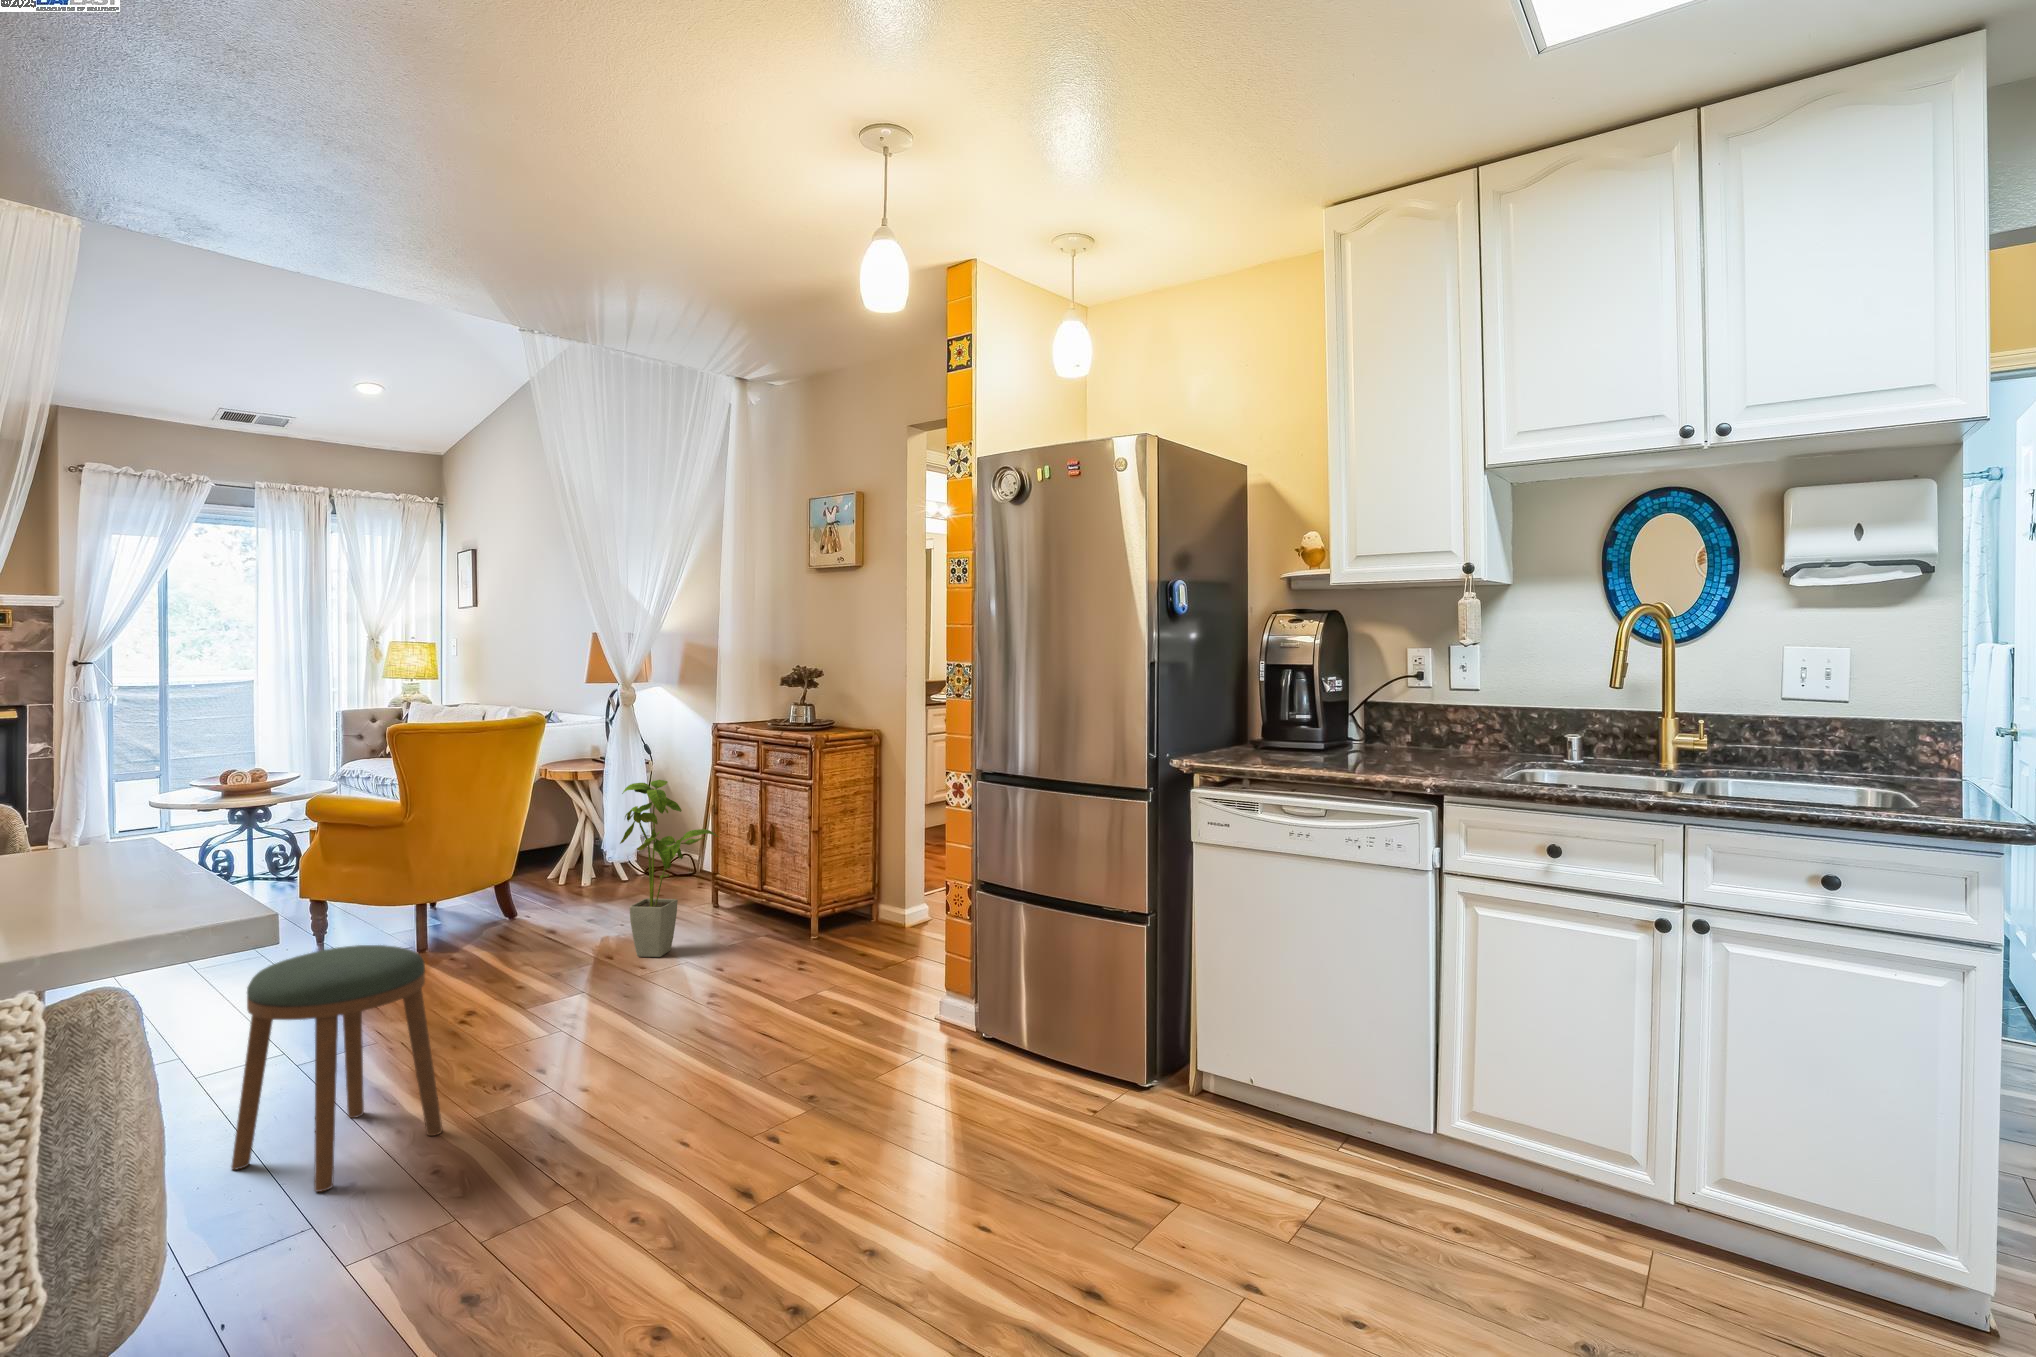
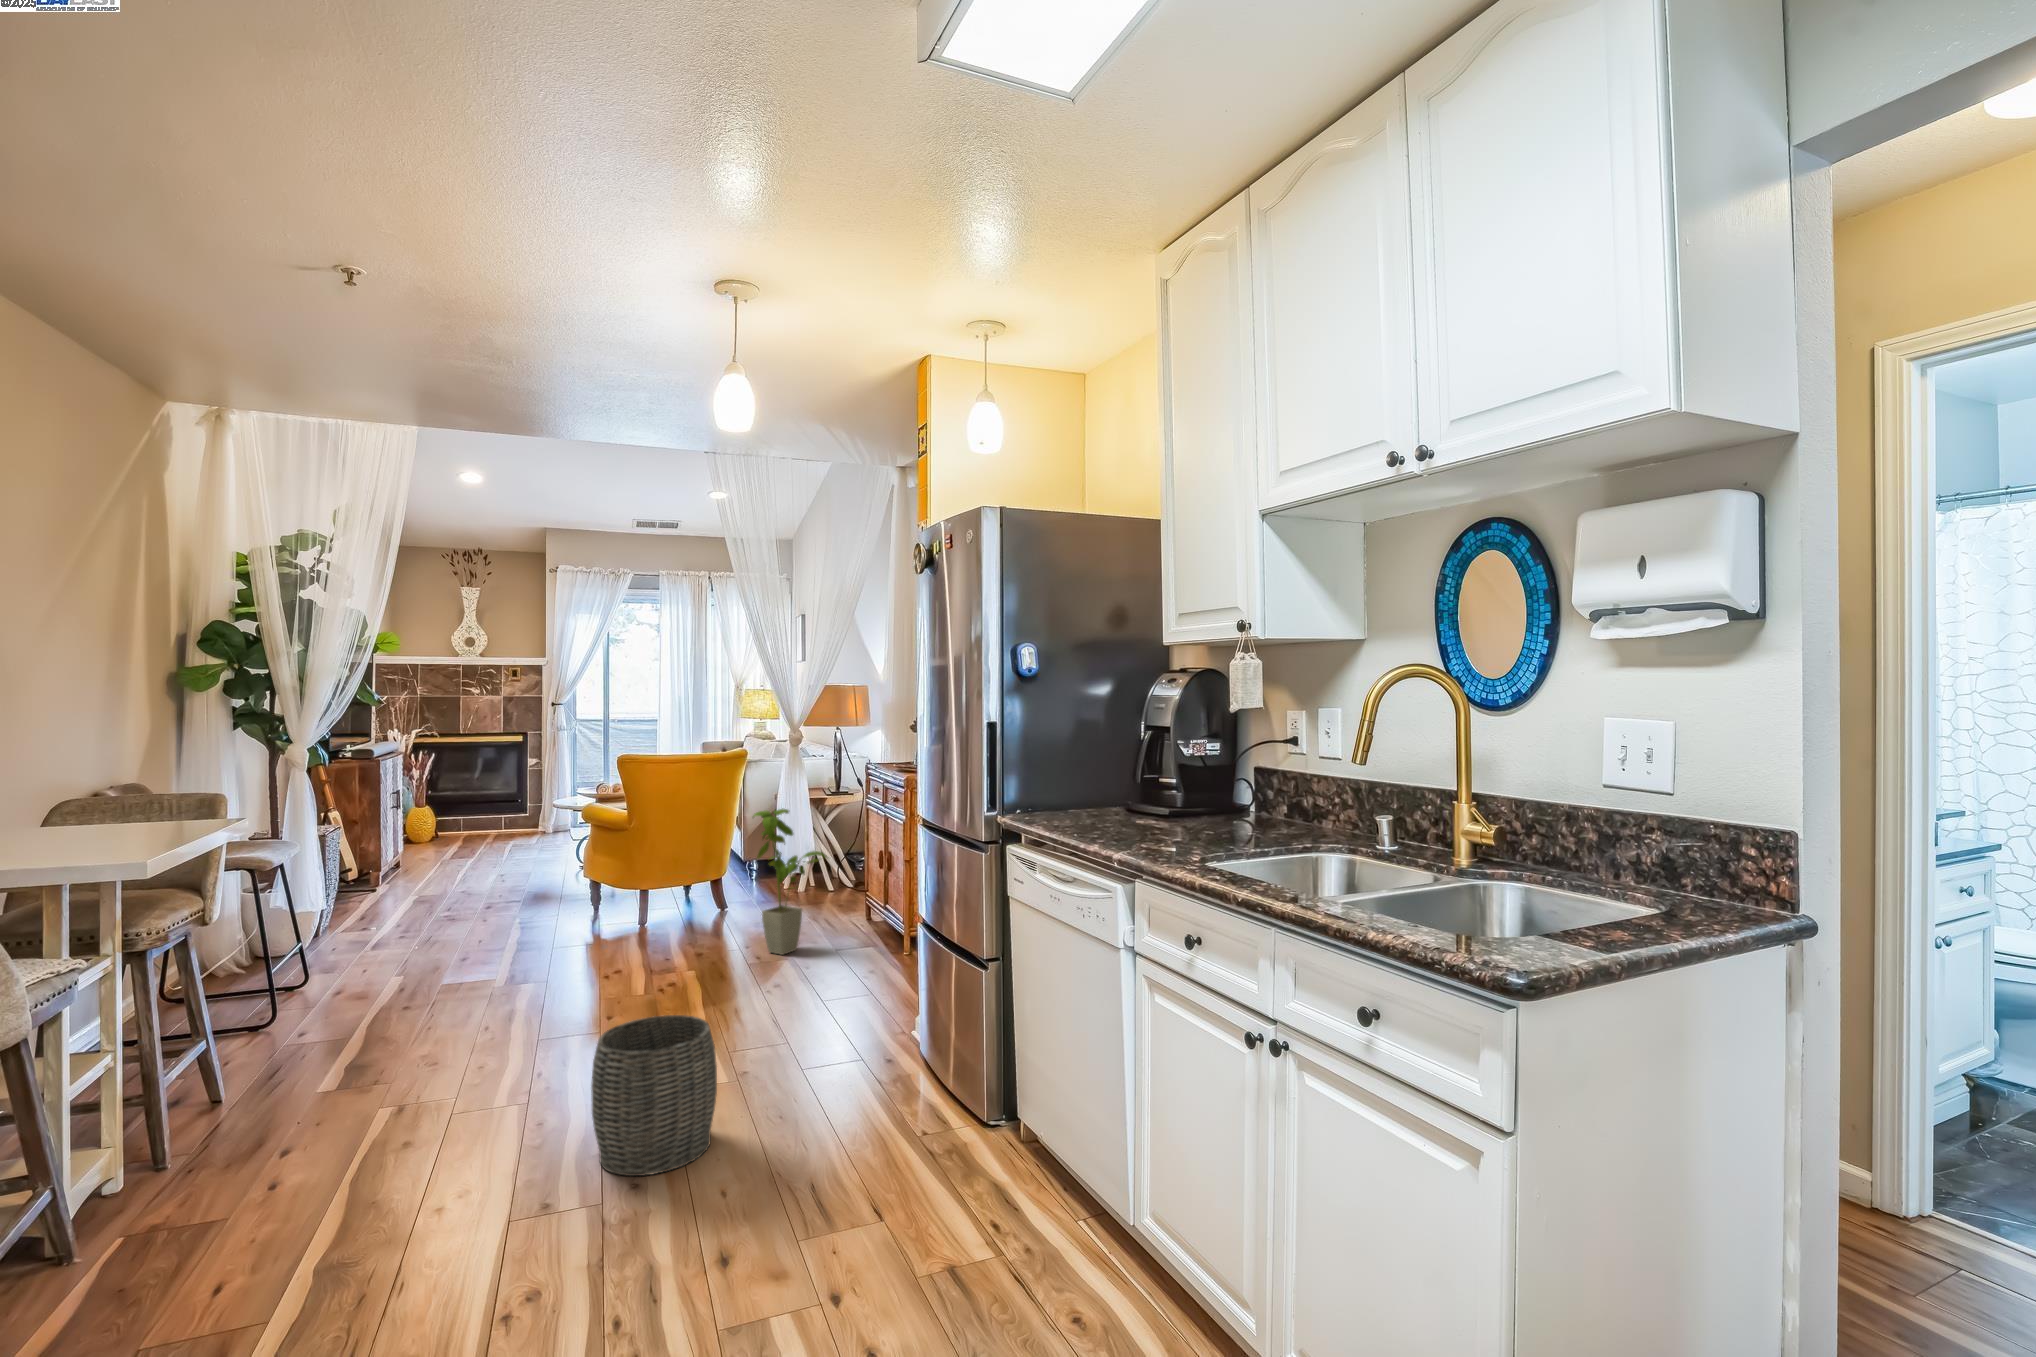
stool: present [231,945,443,1192] -> none [385,923,509,1091]
woven basket: none [723,1014,872,1216] -> present [591,1015,717,1176]

